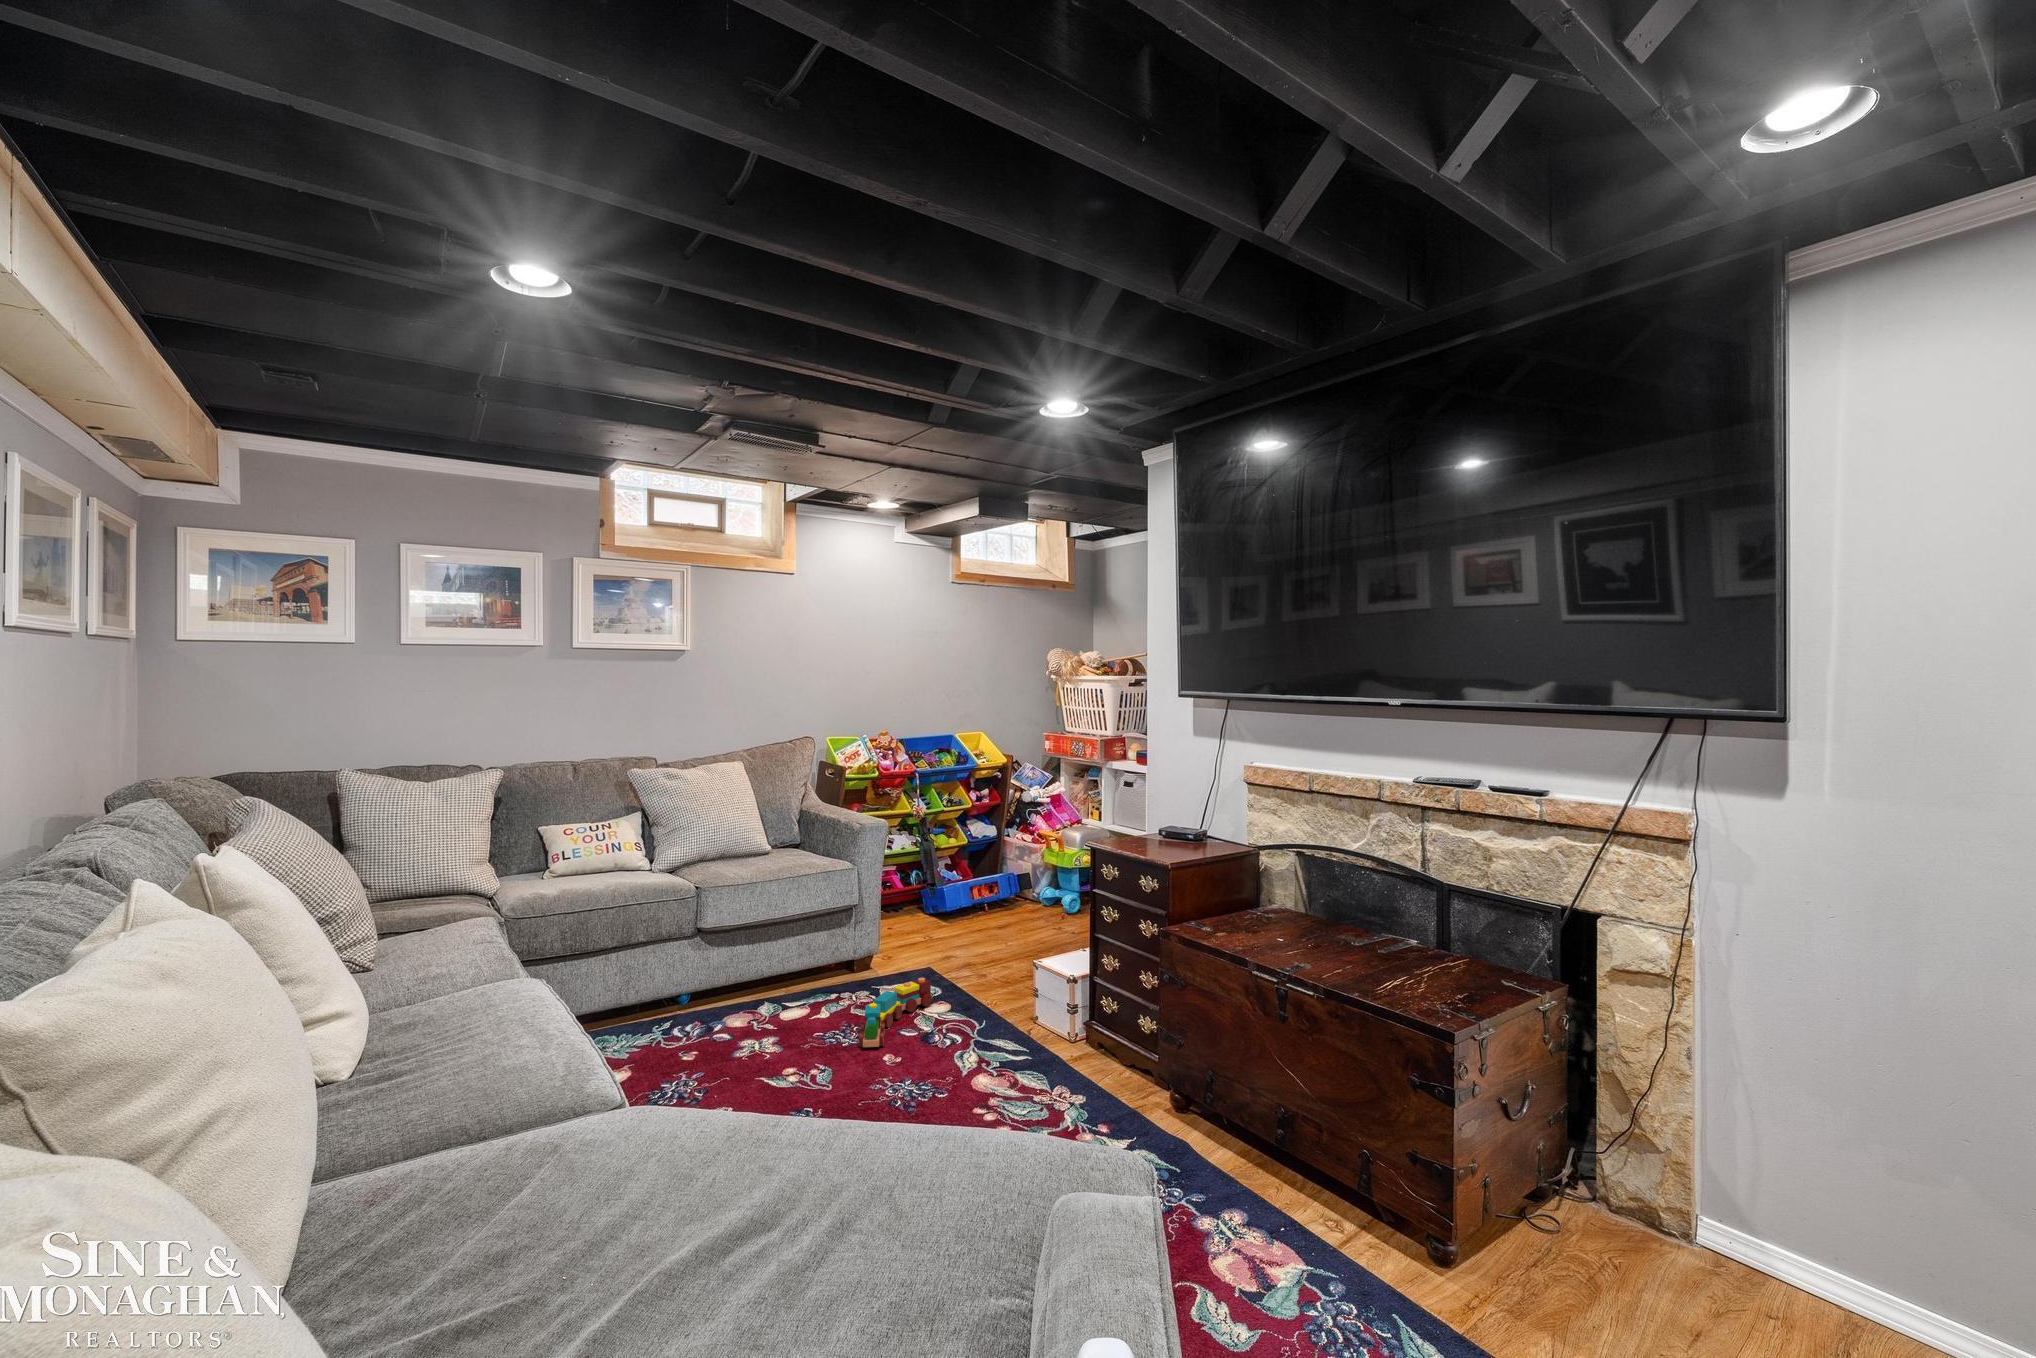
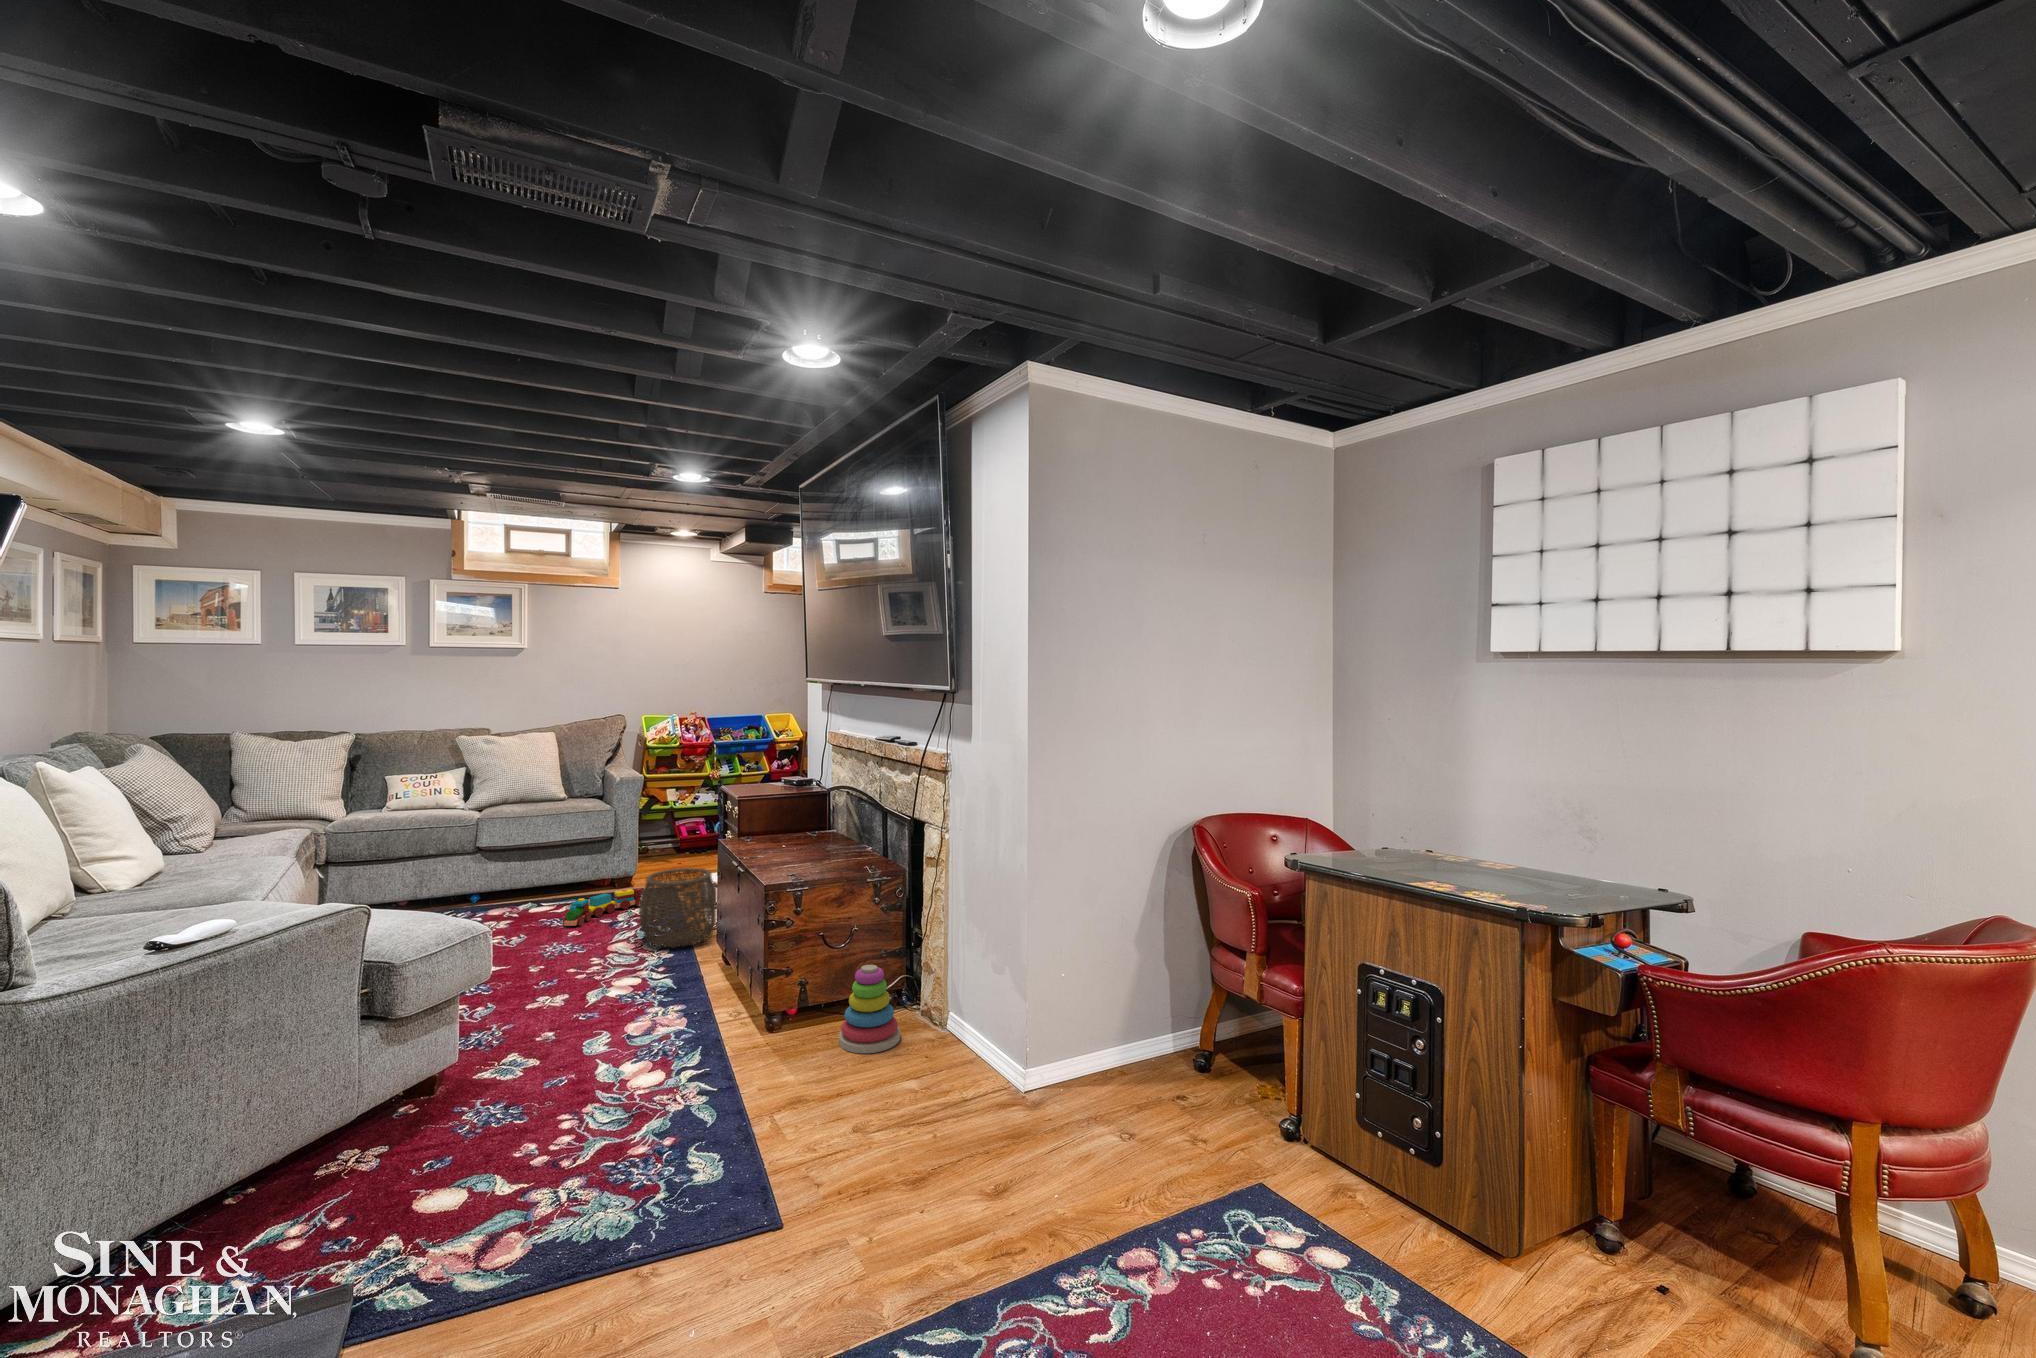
woven basket: none [995,961,1105,1087] -> present [638,868,718,948]
stacking toy: none [1551,1163,1671,1326] -> present [839,965,900,1053]

